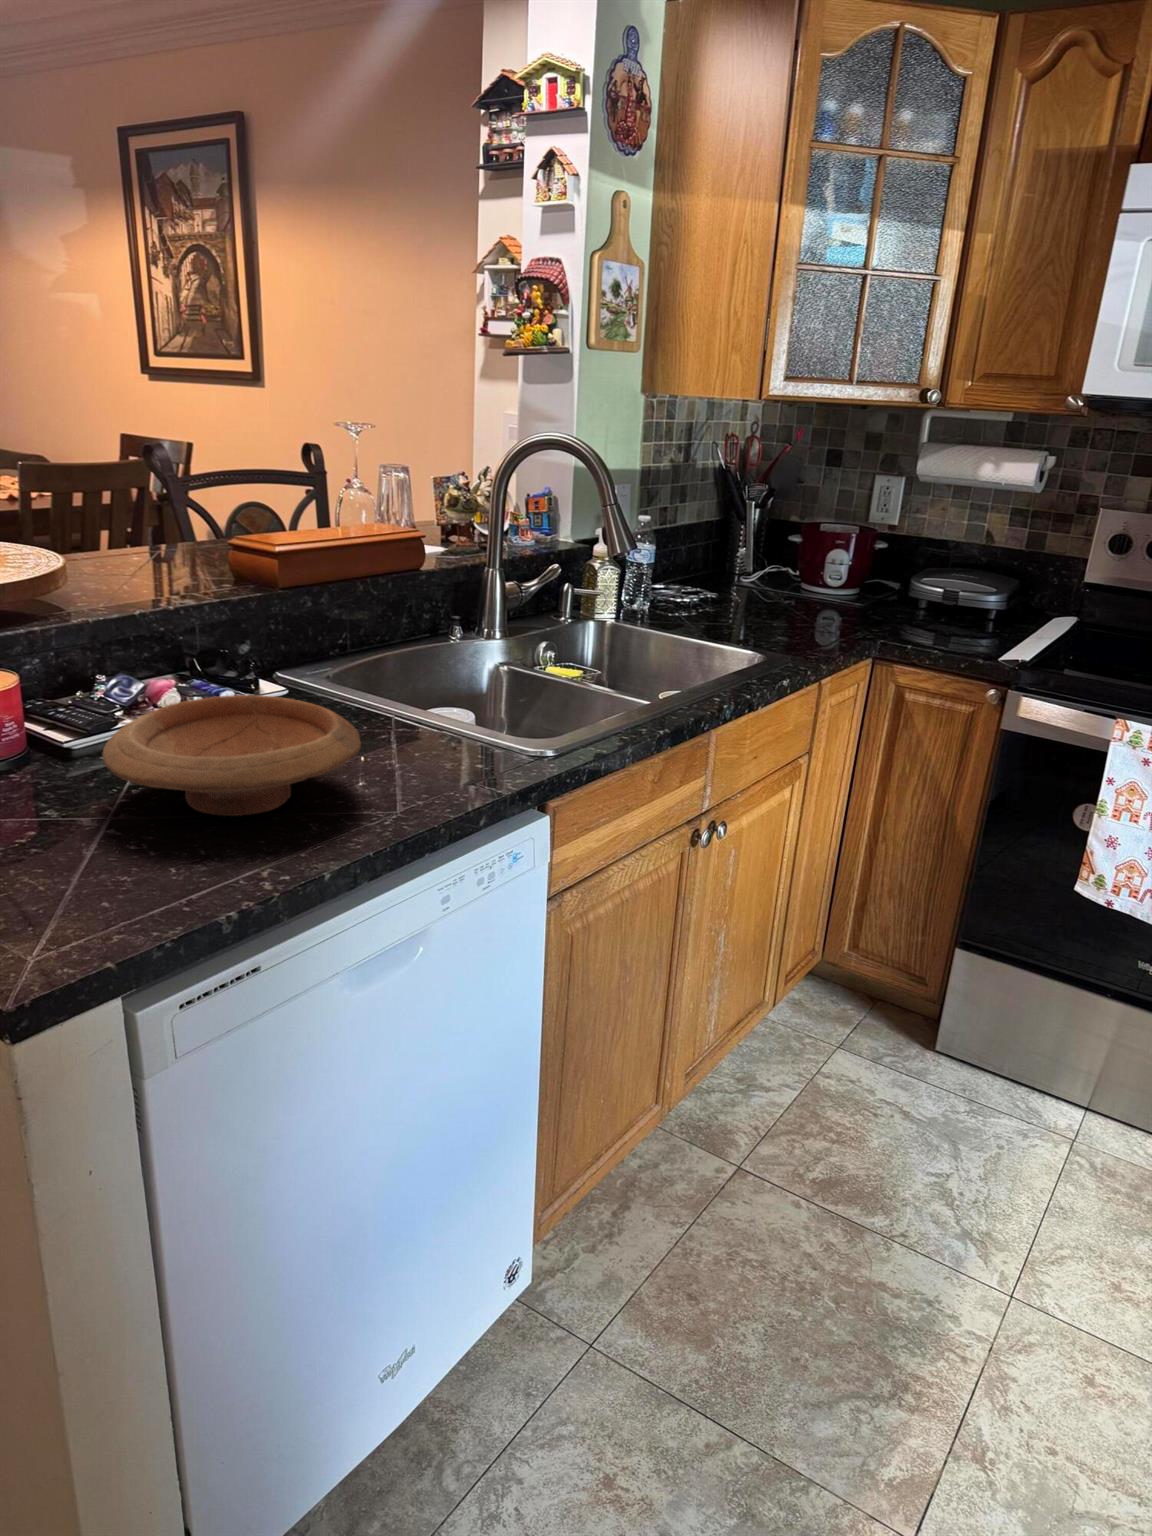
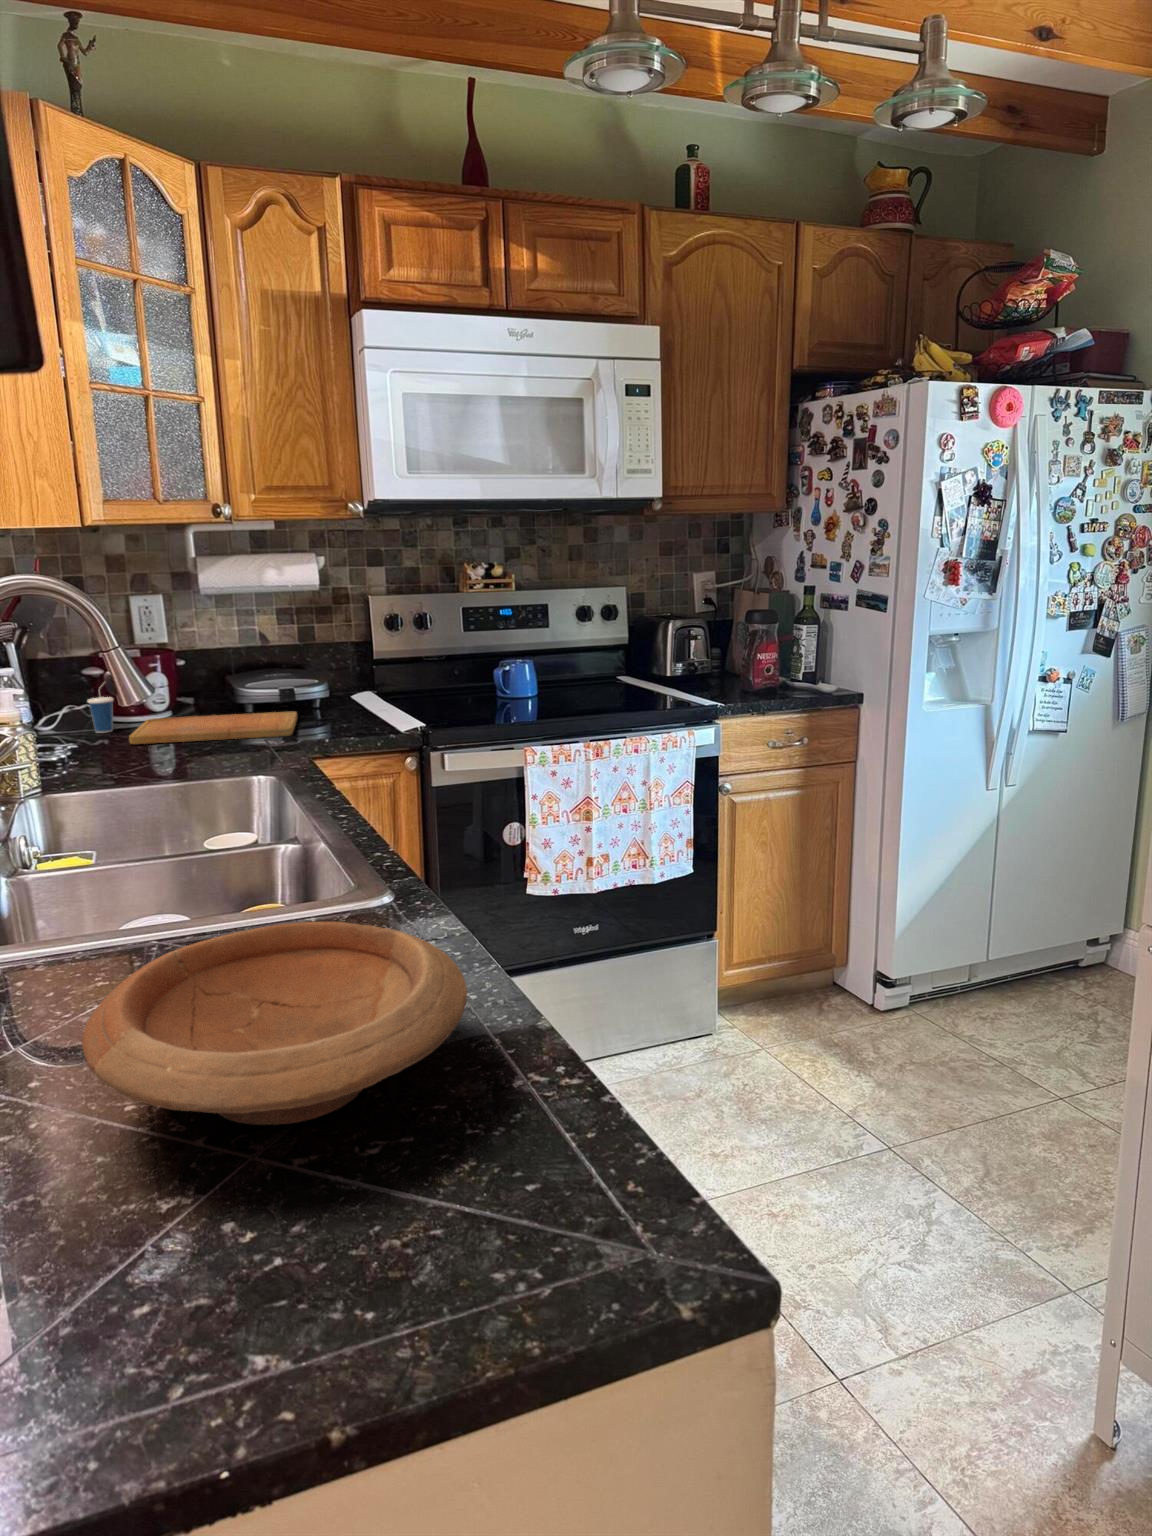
cup: none [787,549,809,595] -> present [88,685,113,733]
cutting board: none [777,591,953,635] -> present [129,711,297,744]

